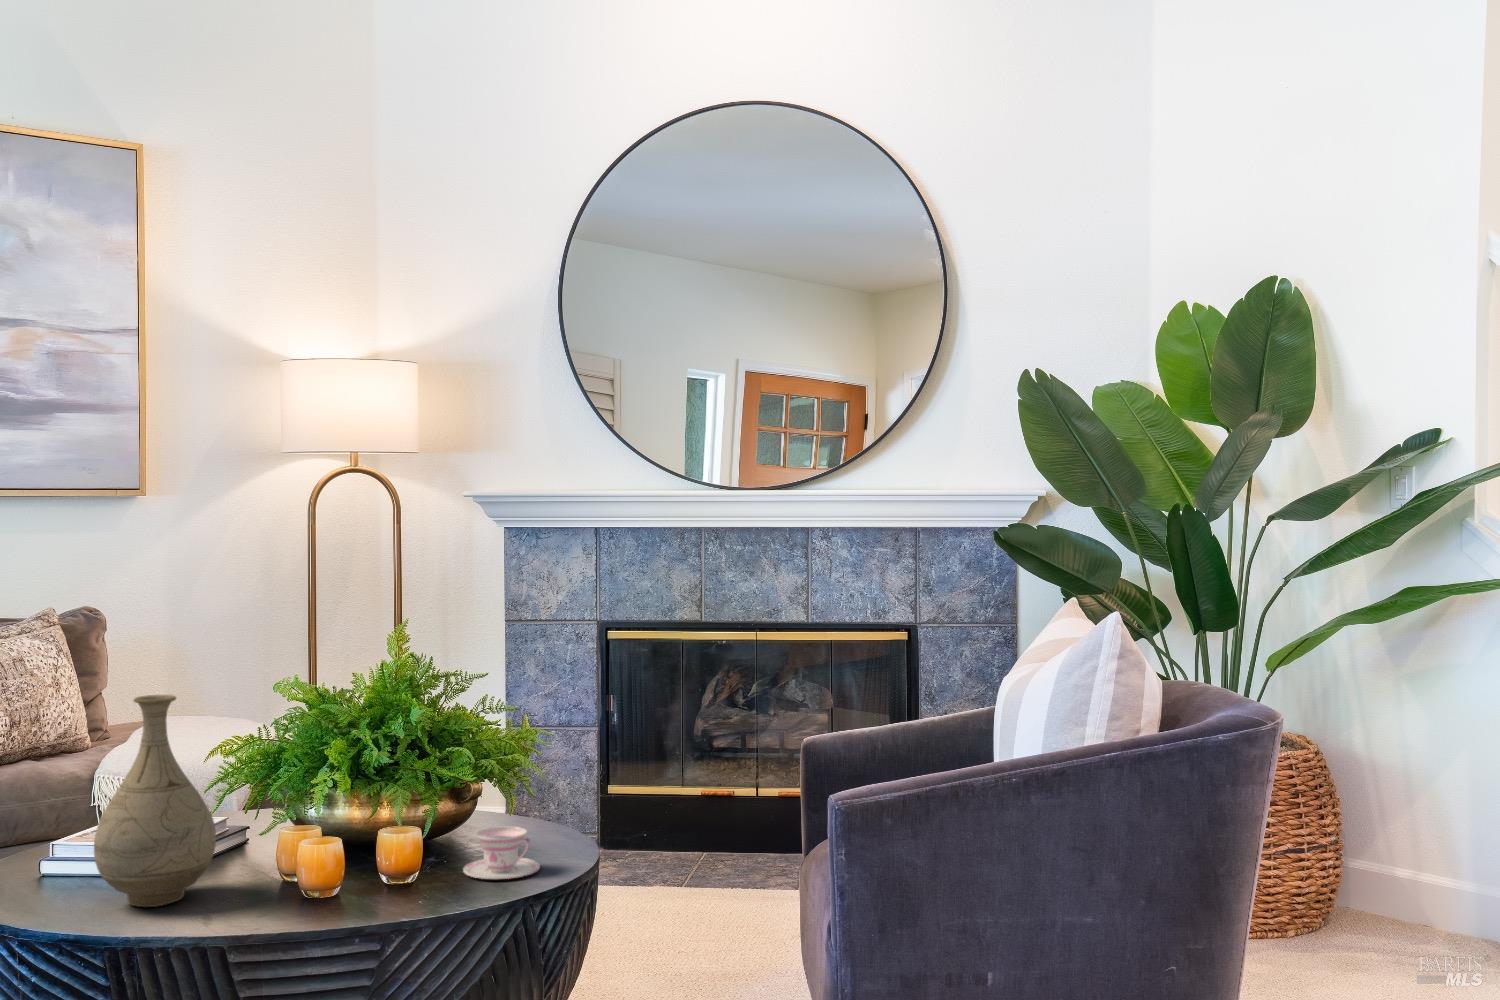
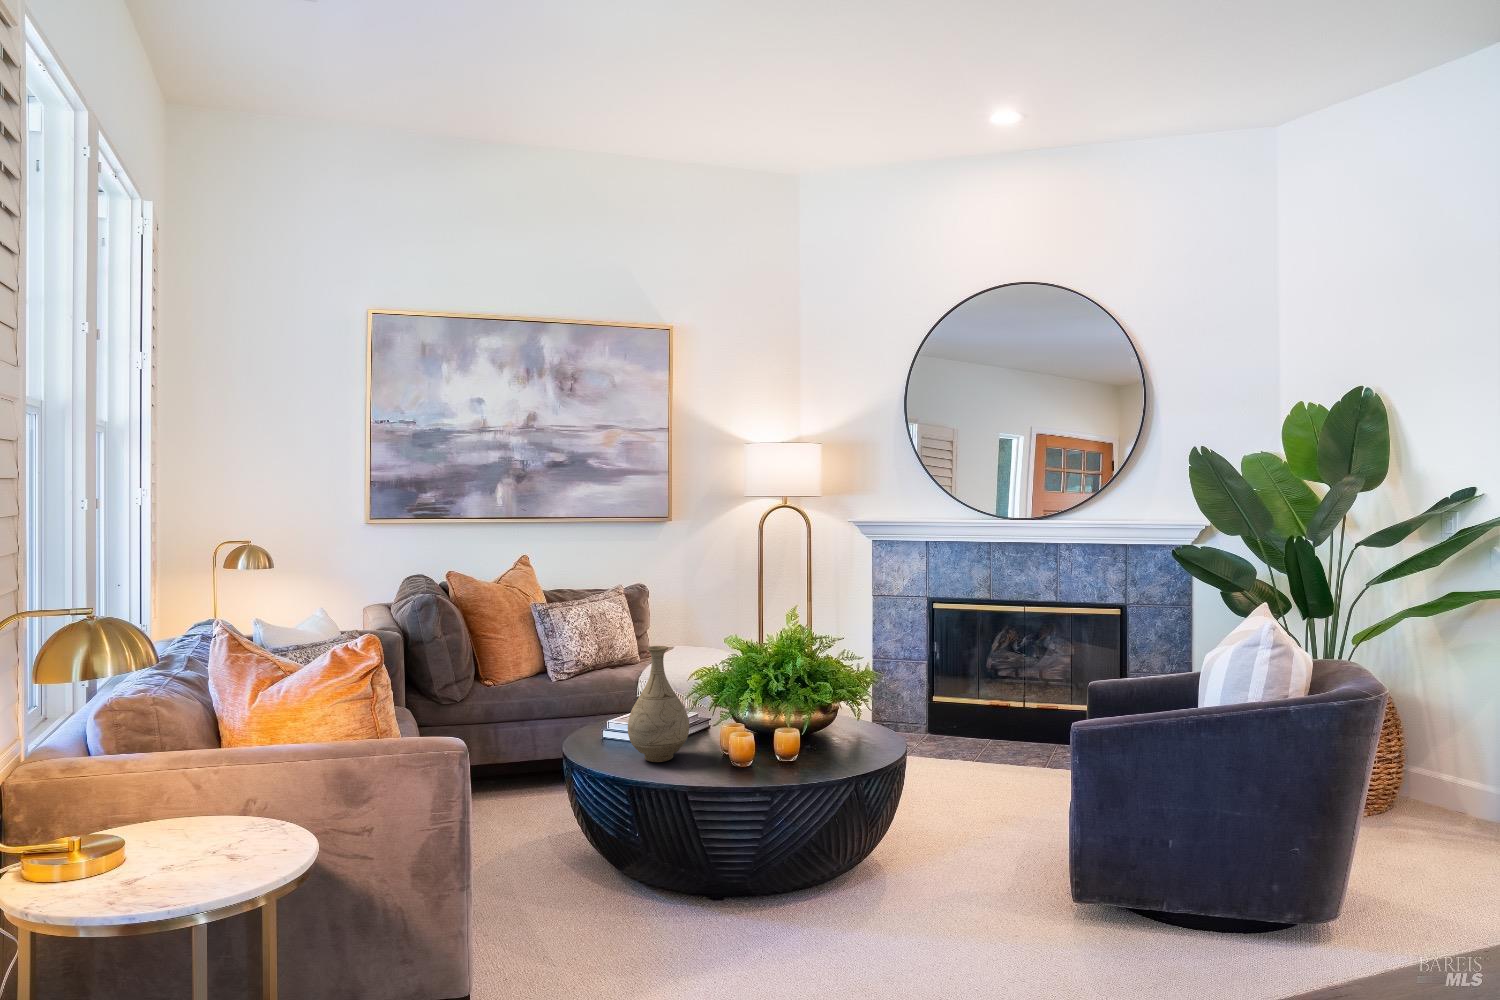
teacup: present [463,826,540,879] -> none [824,731,869,763]

